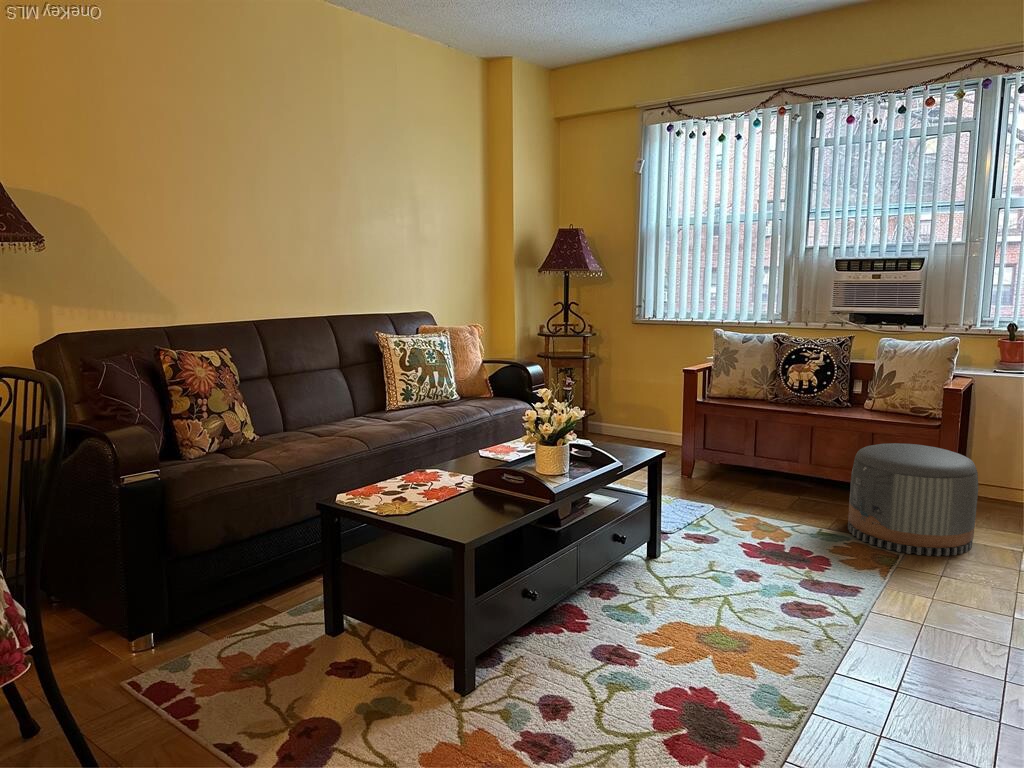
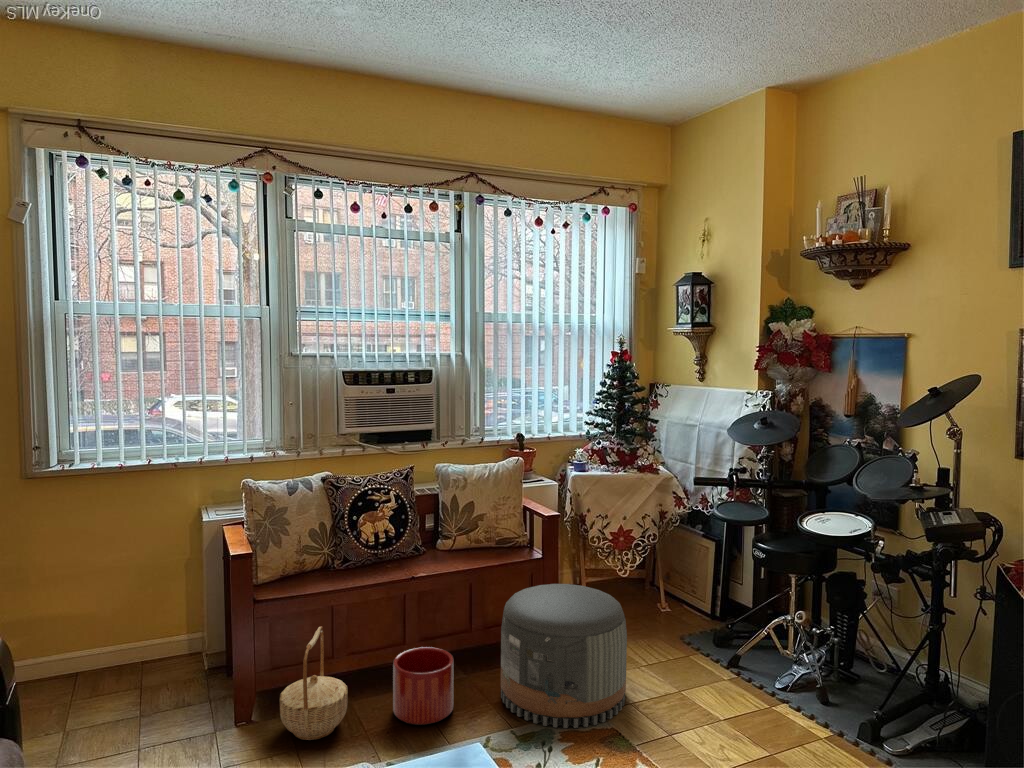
basket: none [699,430,745,496] -> present [280,626,348,740]
planter: none [769,464,818,514] -> present [393,647,453,725]

